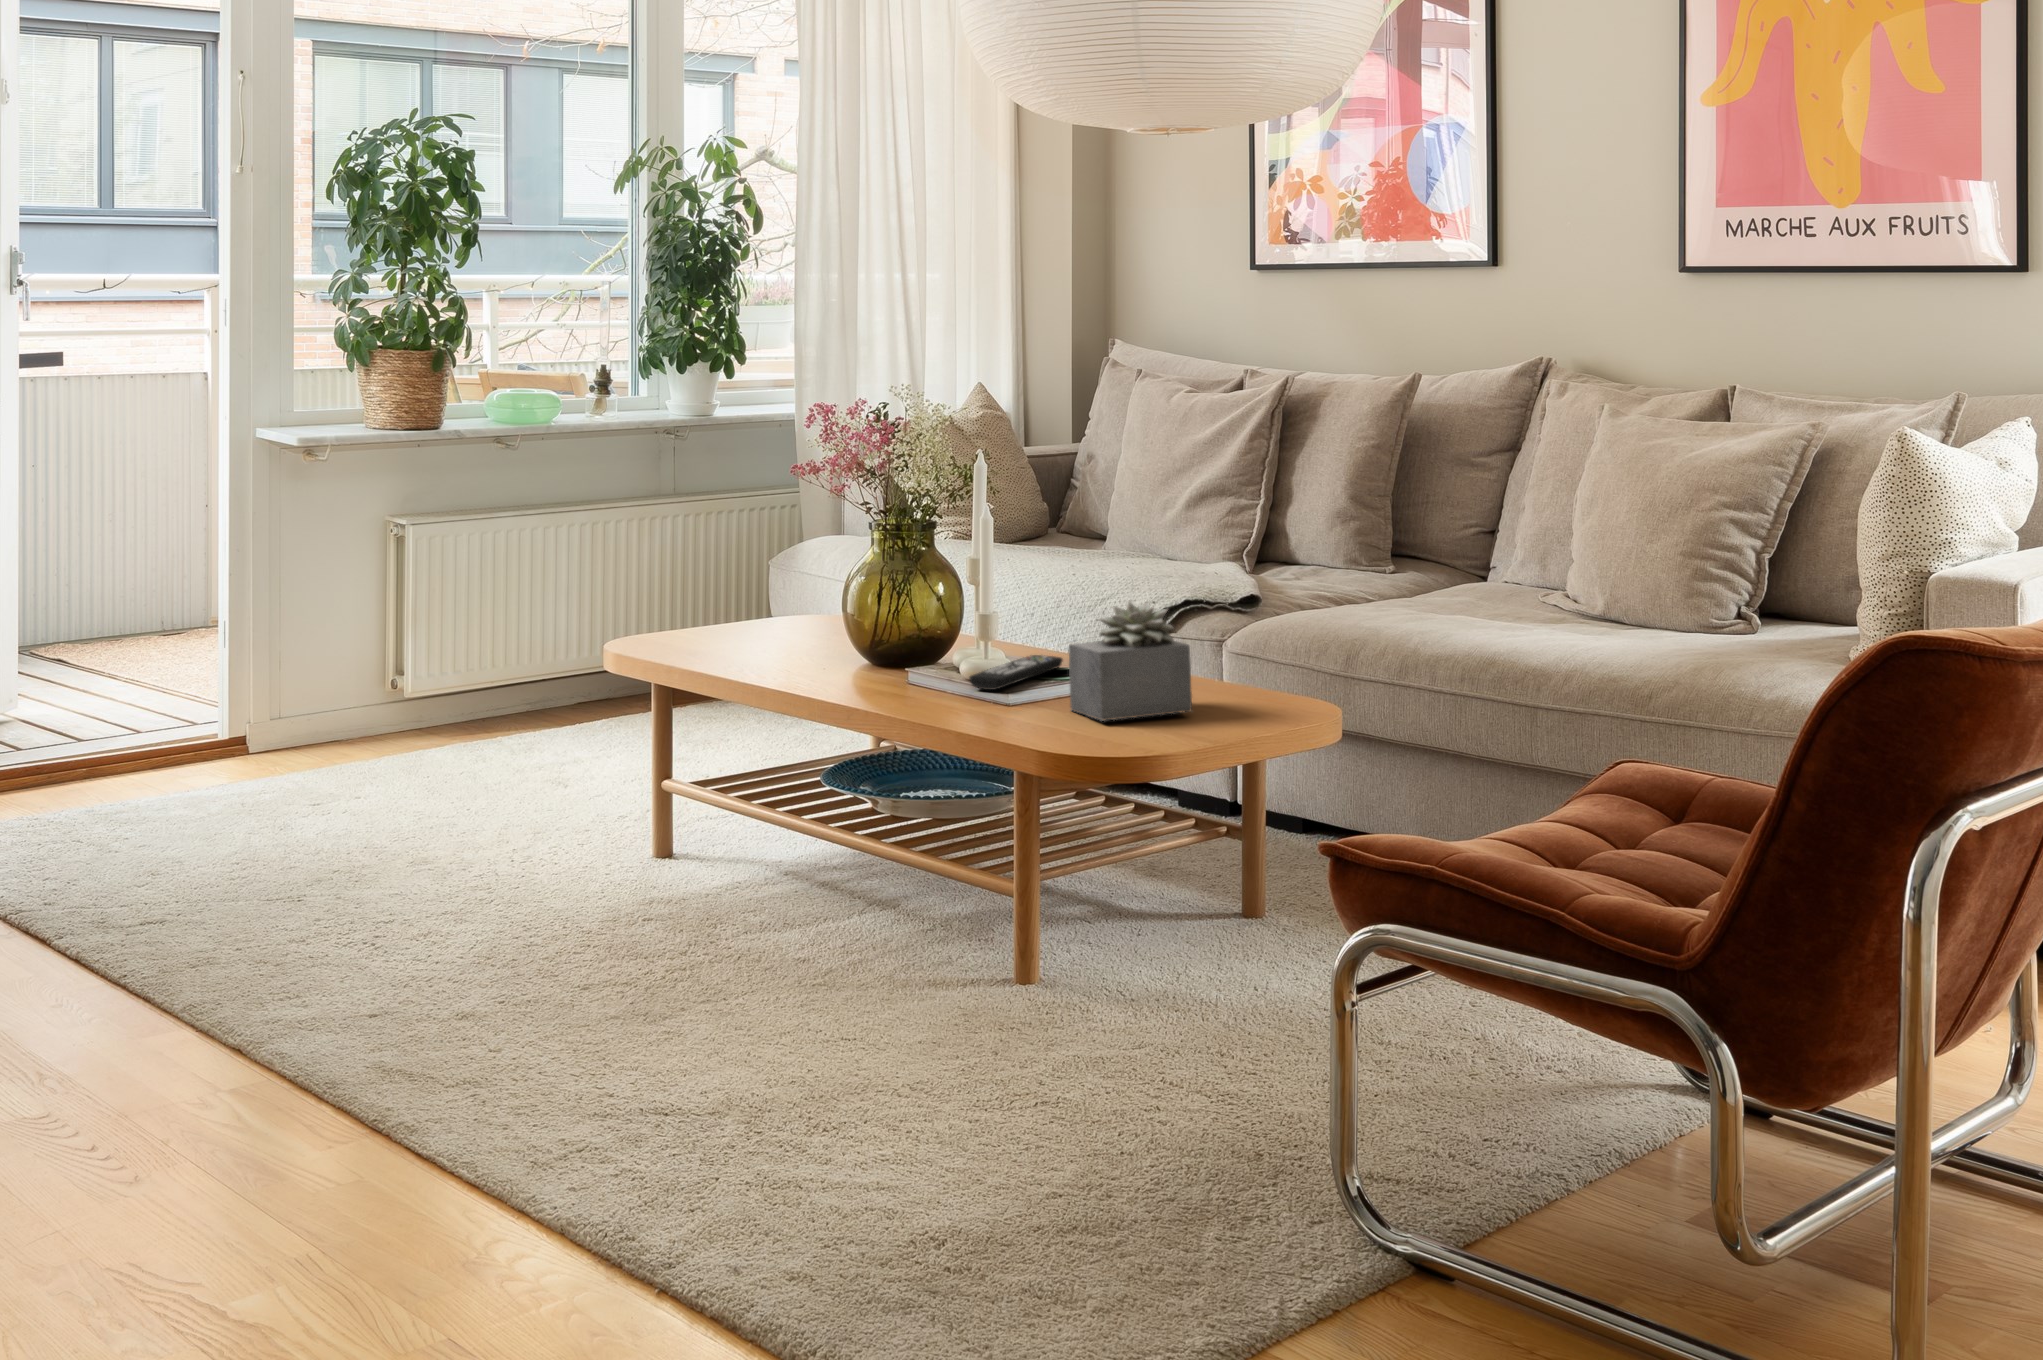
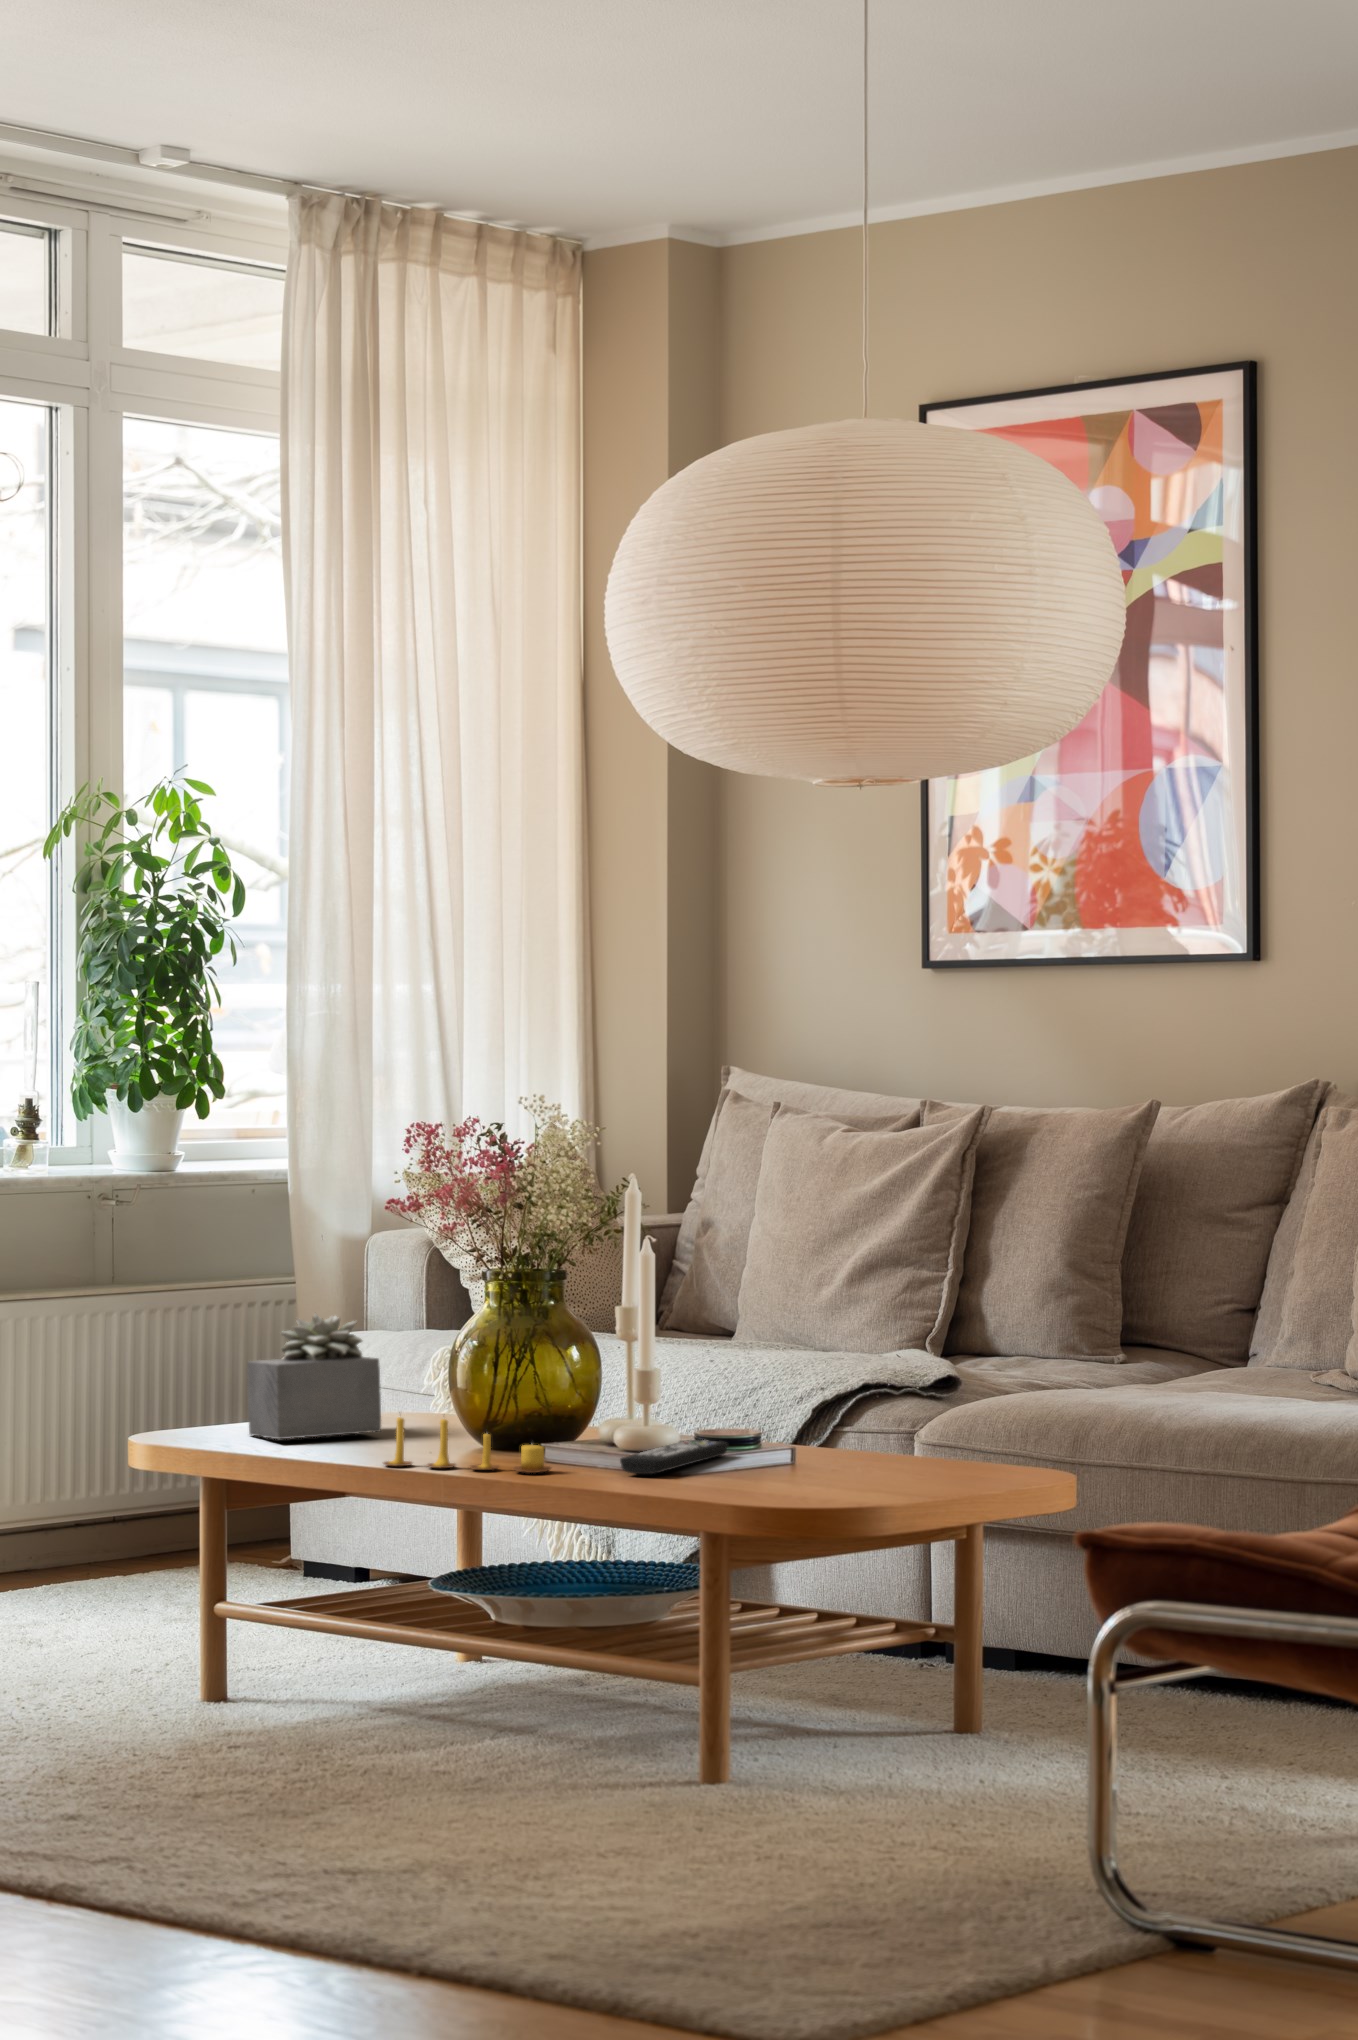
succulent plant: present [1069,602,1192,721] -> present [247,1314,381,1439]
candle: none [789,633,918,686] -> present [384,1417,551,1473]

